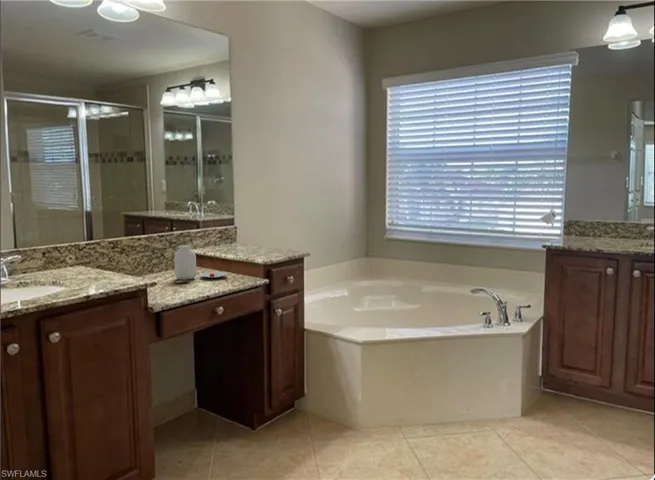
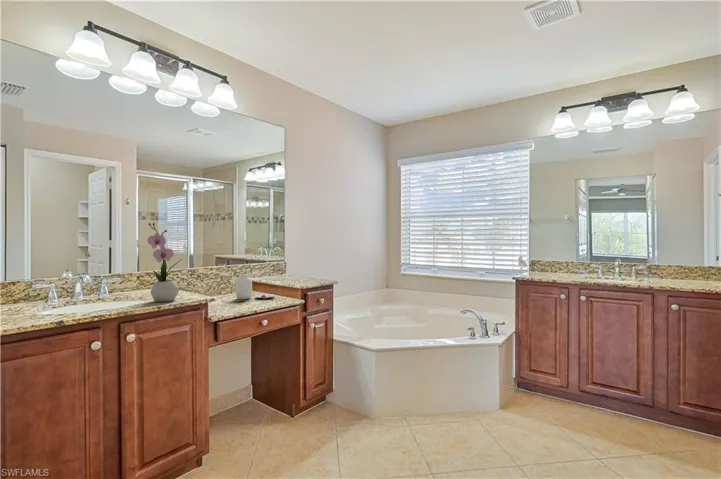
flower arrangement: none [66,182,111,288] -> present [147,223,181,302]

